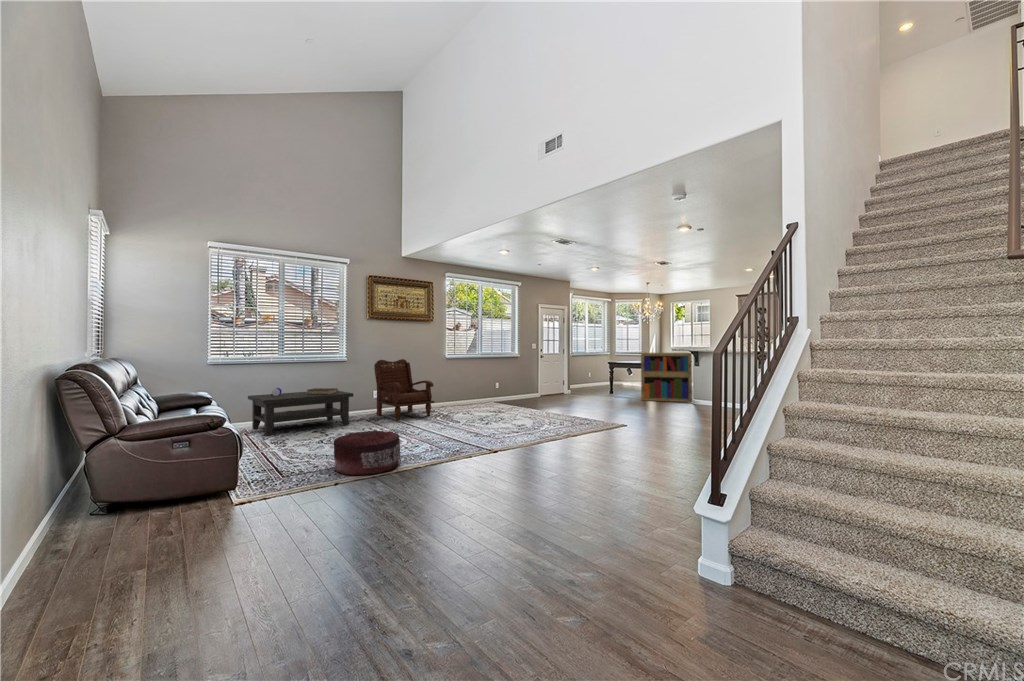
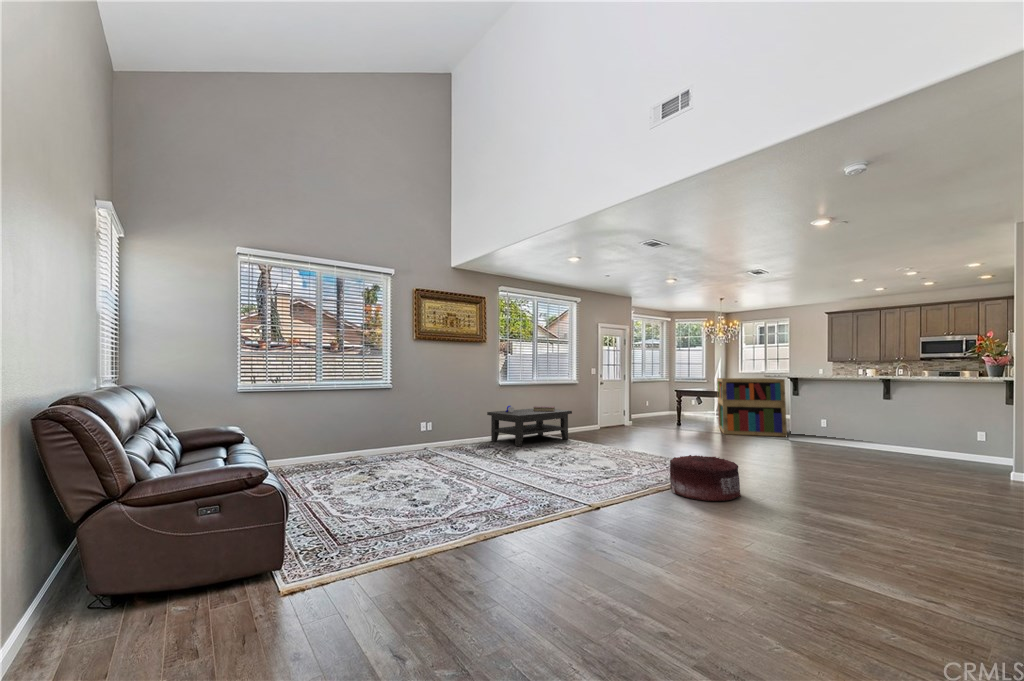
armchair: present [374,359,434,420] -> none [424,385,494,458]
coffee table: present [248,388,353,436] -> present [487,406,572,446]
pouf: present [334,430,401,475] -> present [670,455,741,501]

